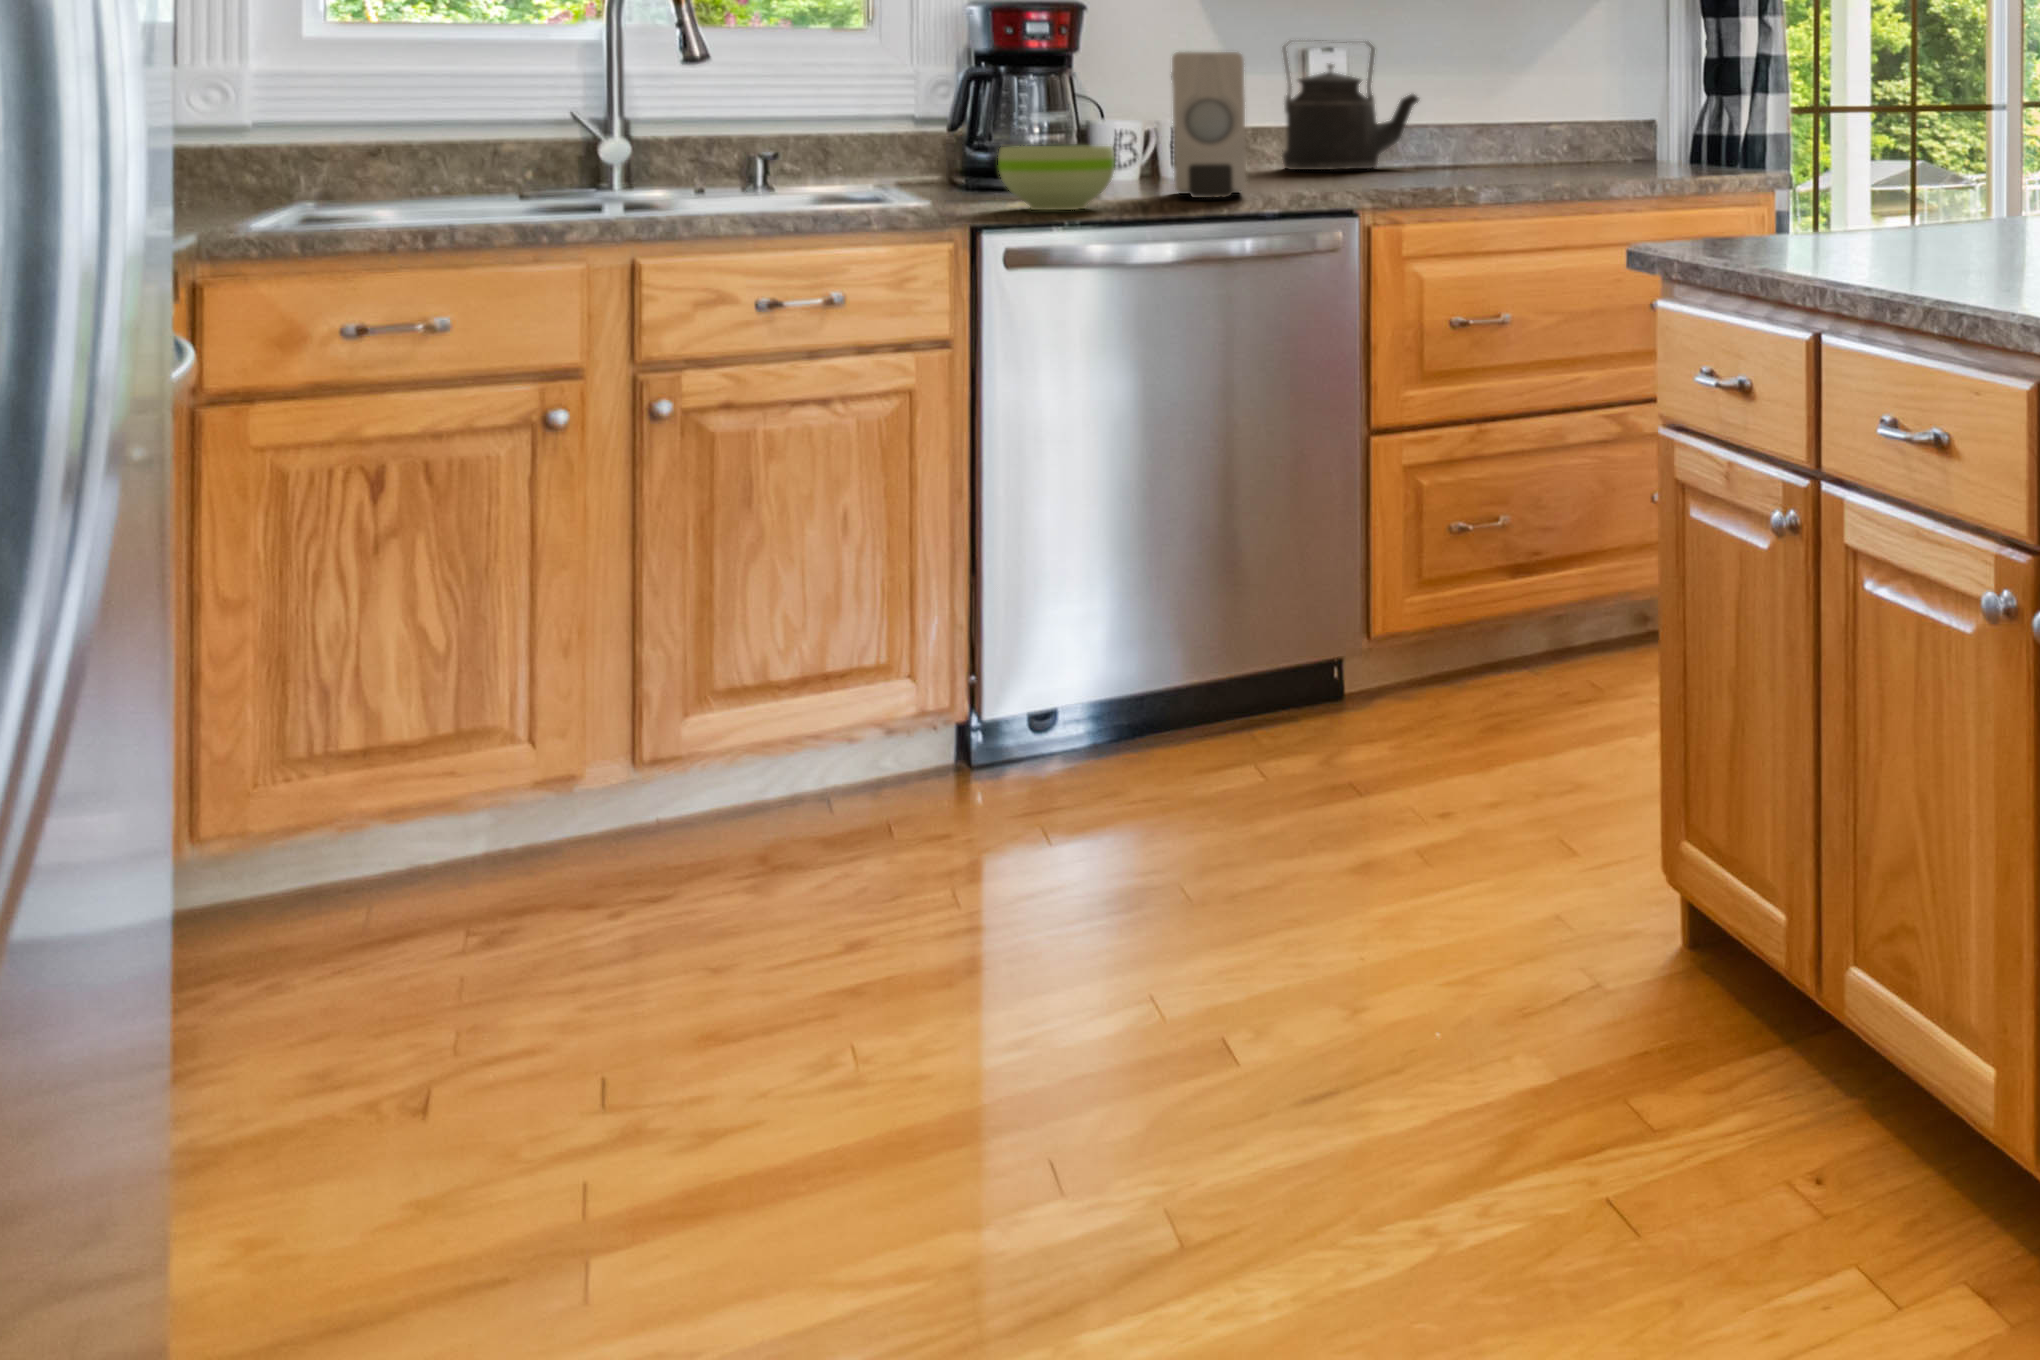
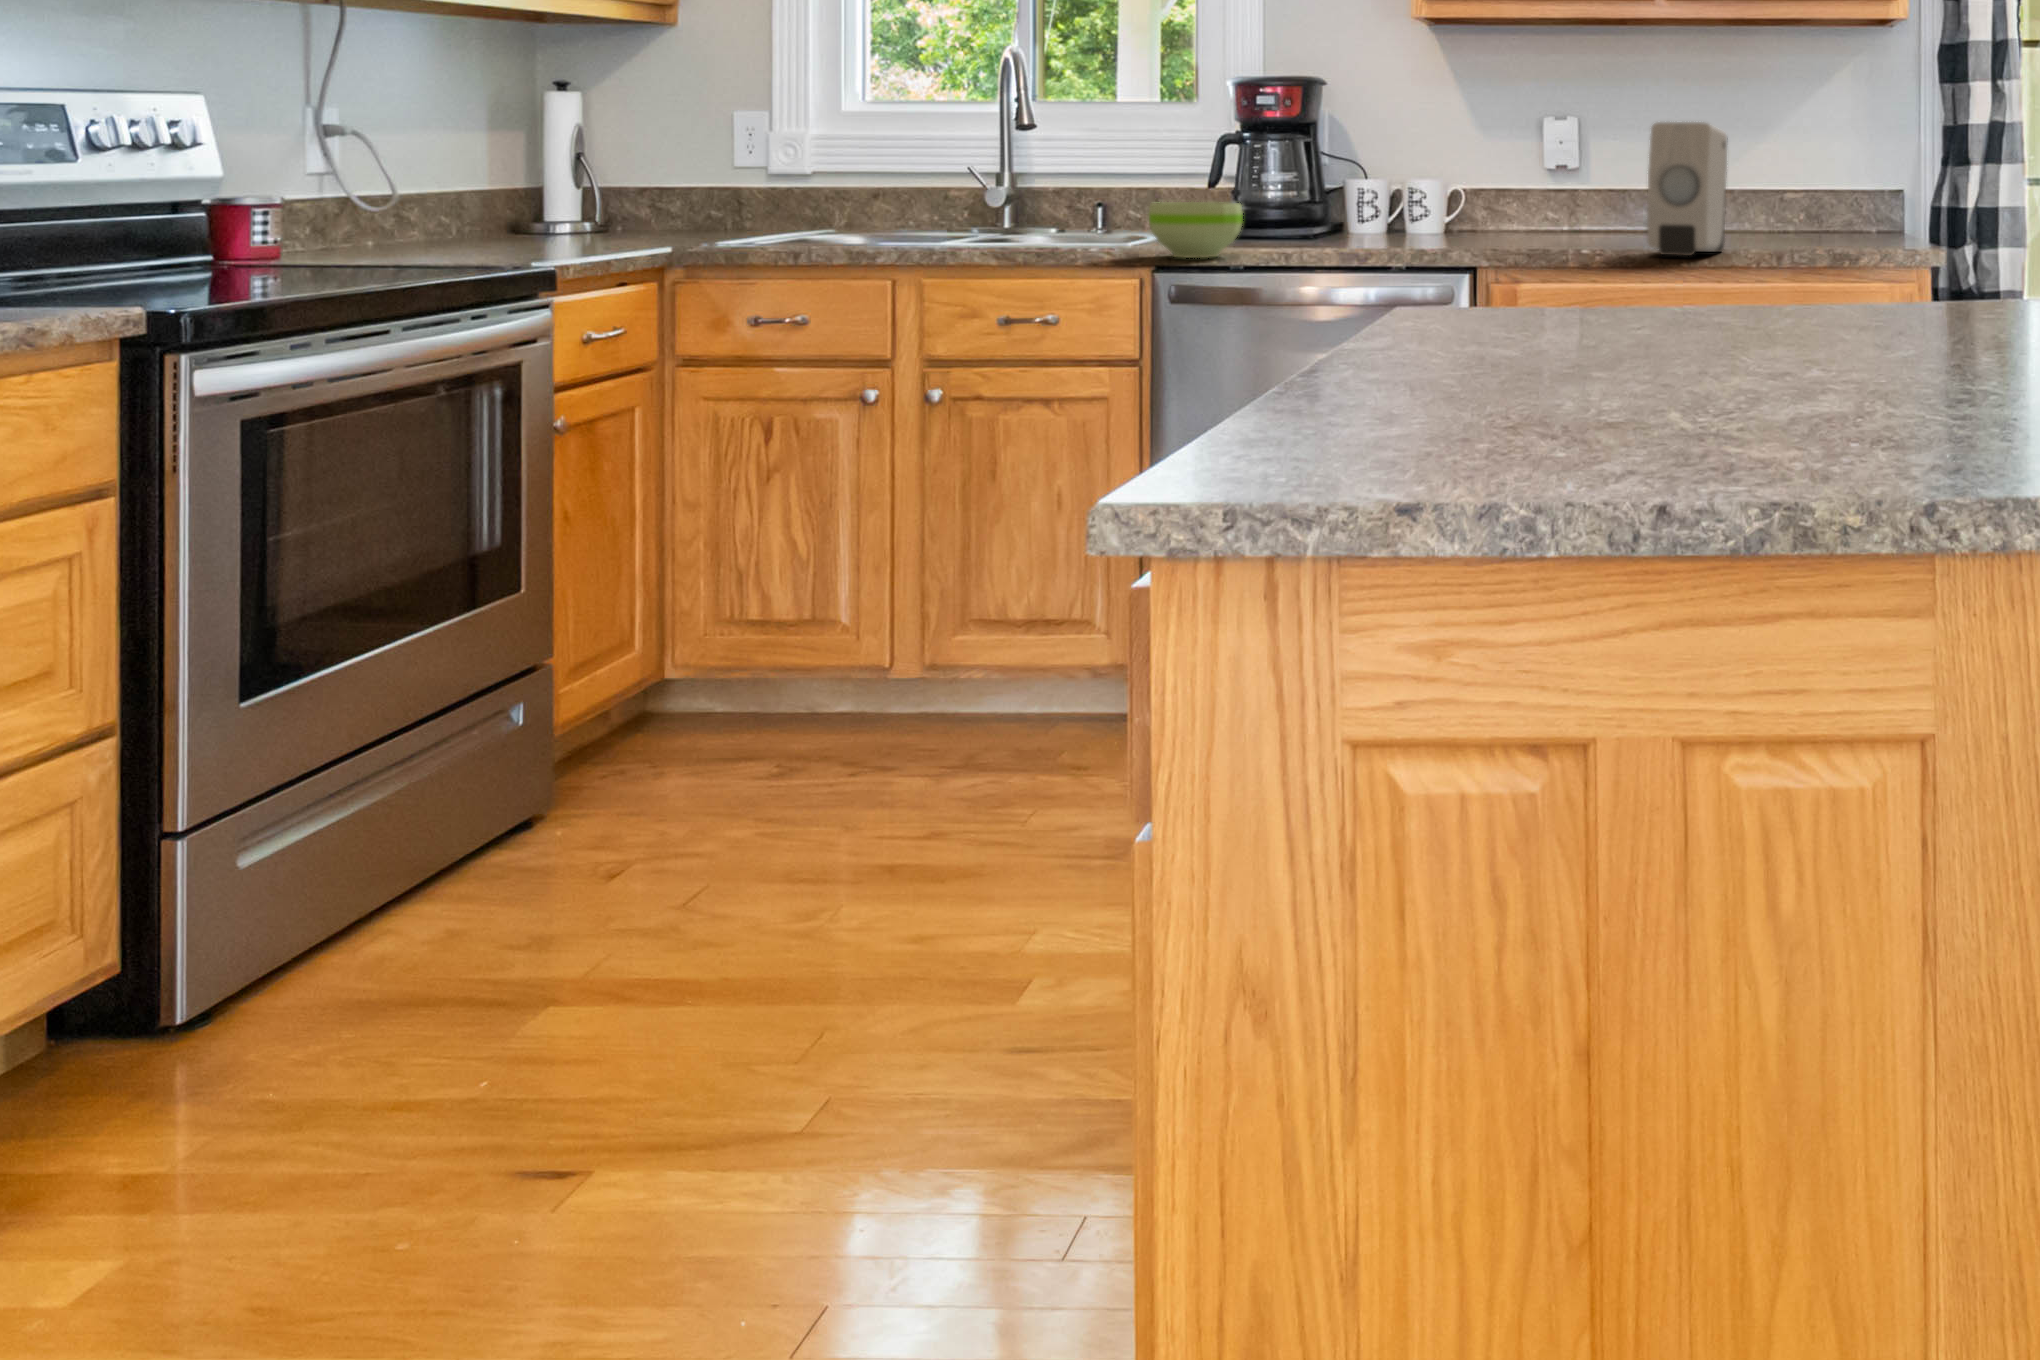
kettle: present [1282,43,1419,170] -> none [1522,110,1651,231]
soap dispenser: present [1171,52,1246,198] -> present [1647,122,1728,256]

